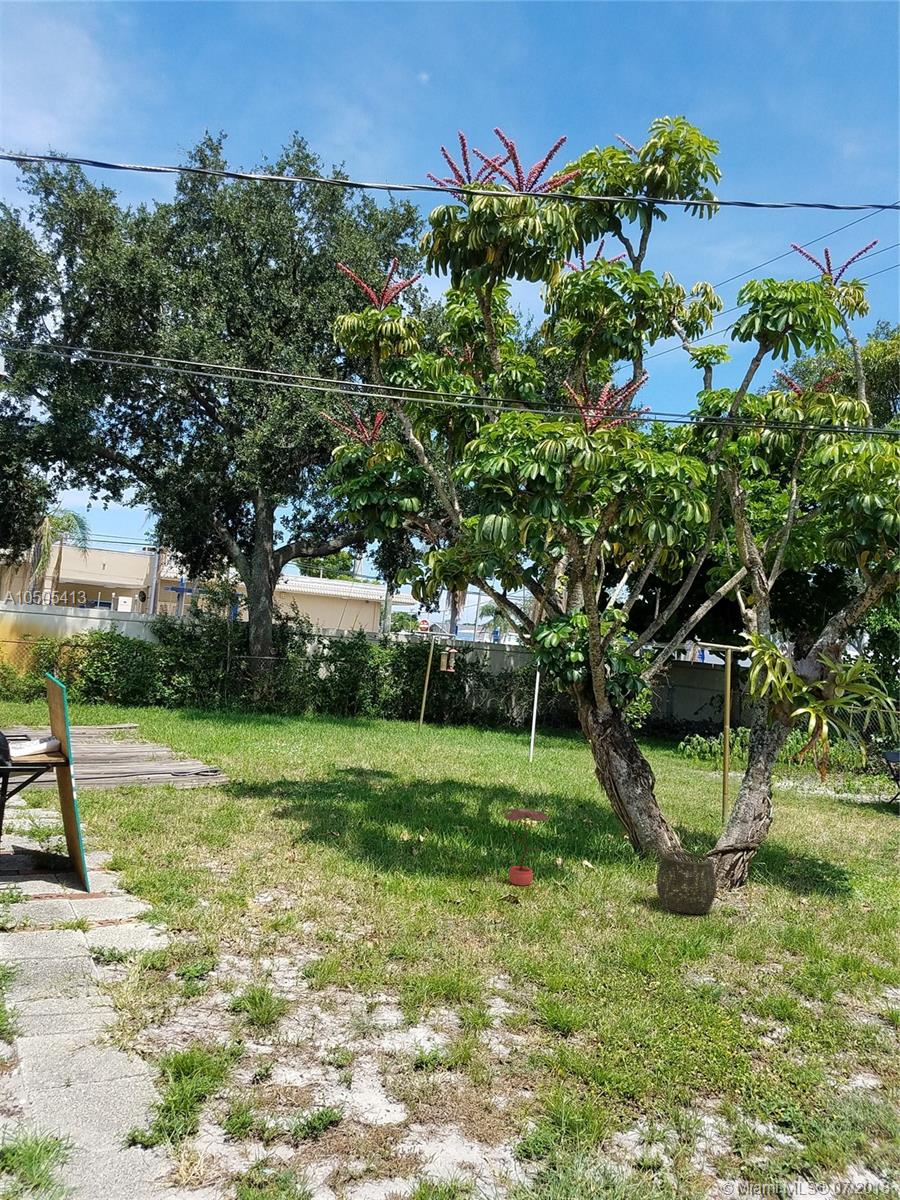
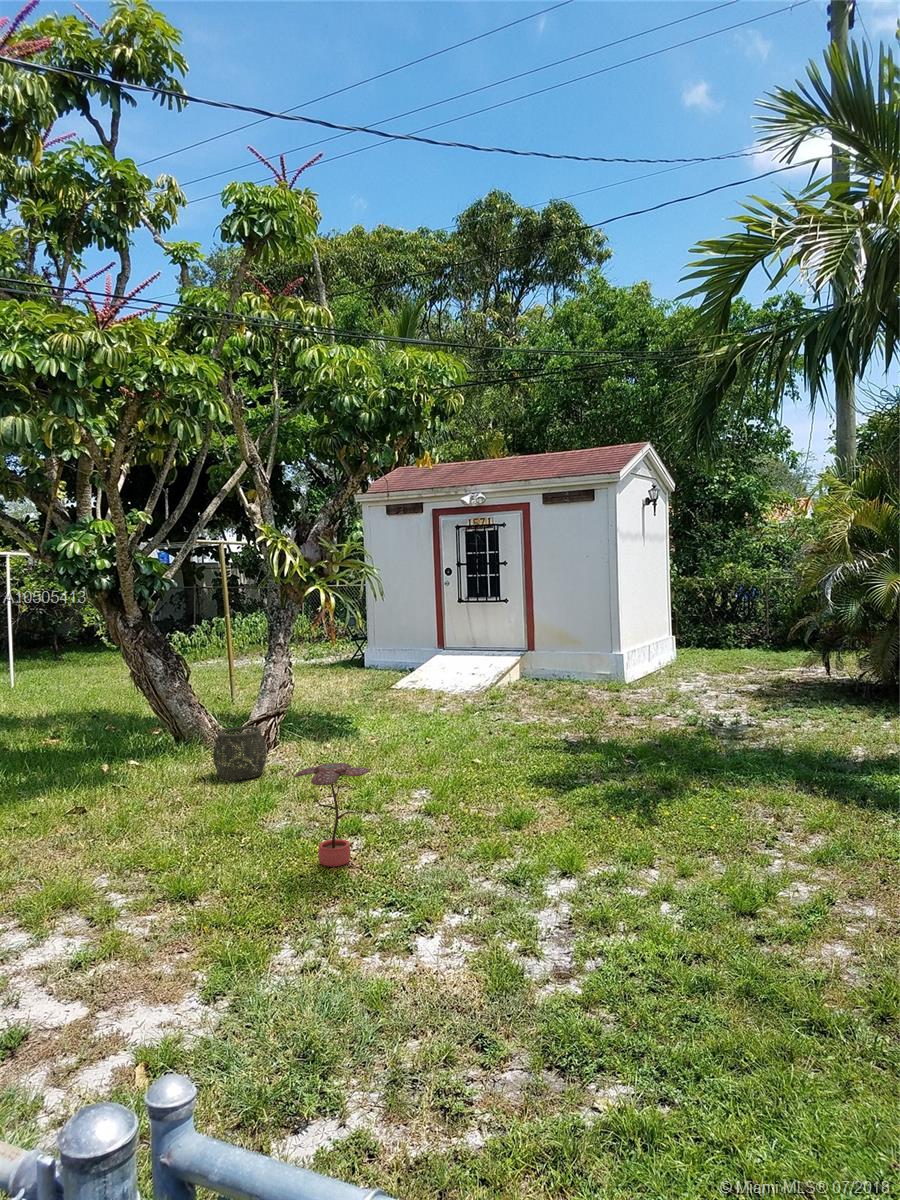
potted plant: present [501,808,550,886] -> present [294,763,370,867]

